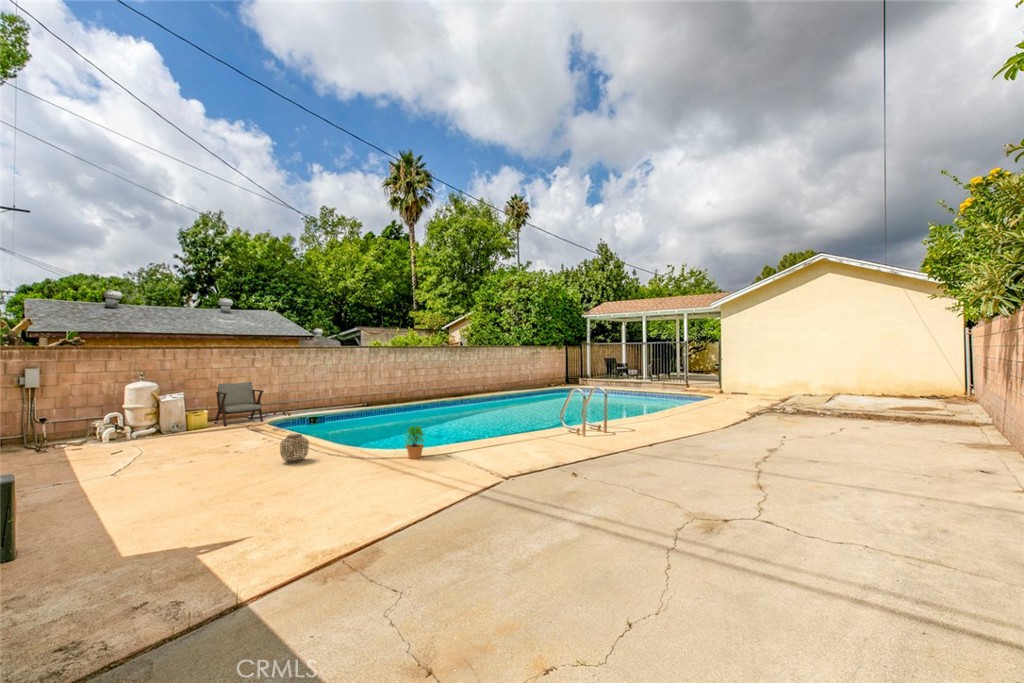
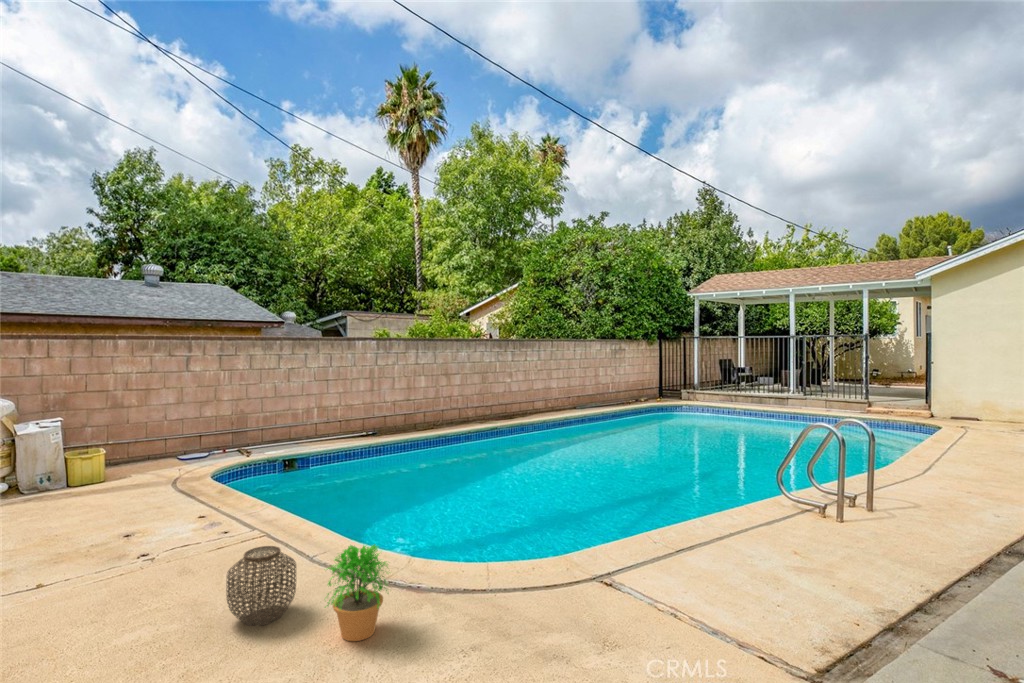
lounge chair: present [214,382,264,426] -> none [113,397,202,481]
potted plant: present [404,426,424,459] -> present [327,544,388,641]

